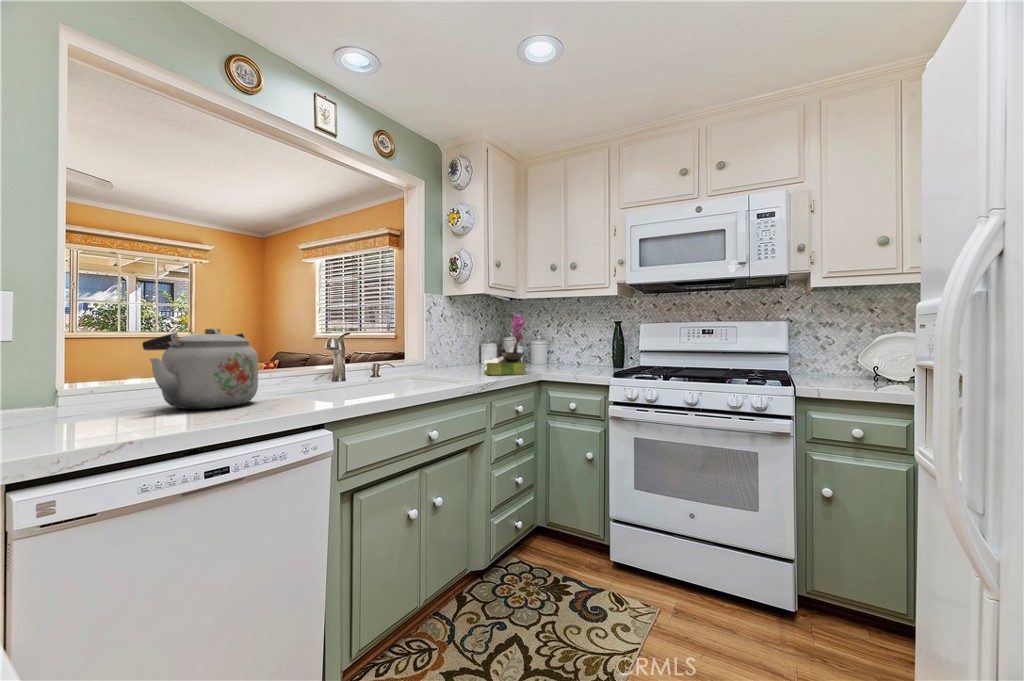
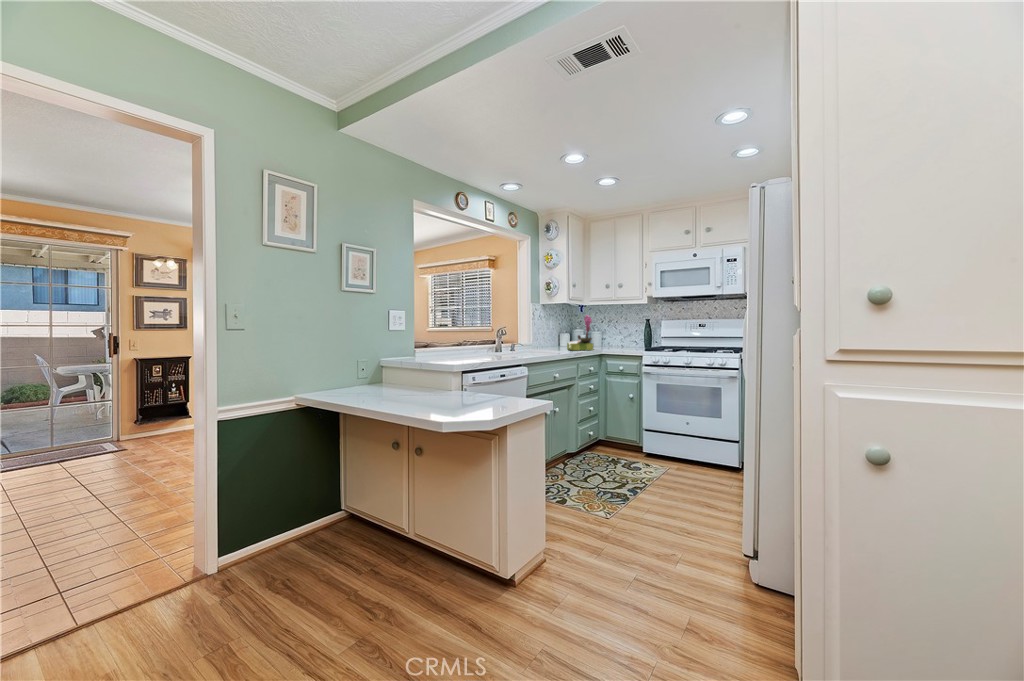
kettle: present [142,328,258,409] -> none [443,324,485,358]

